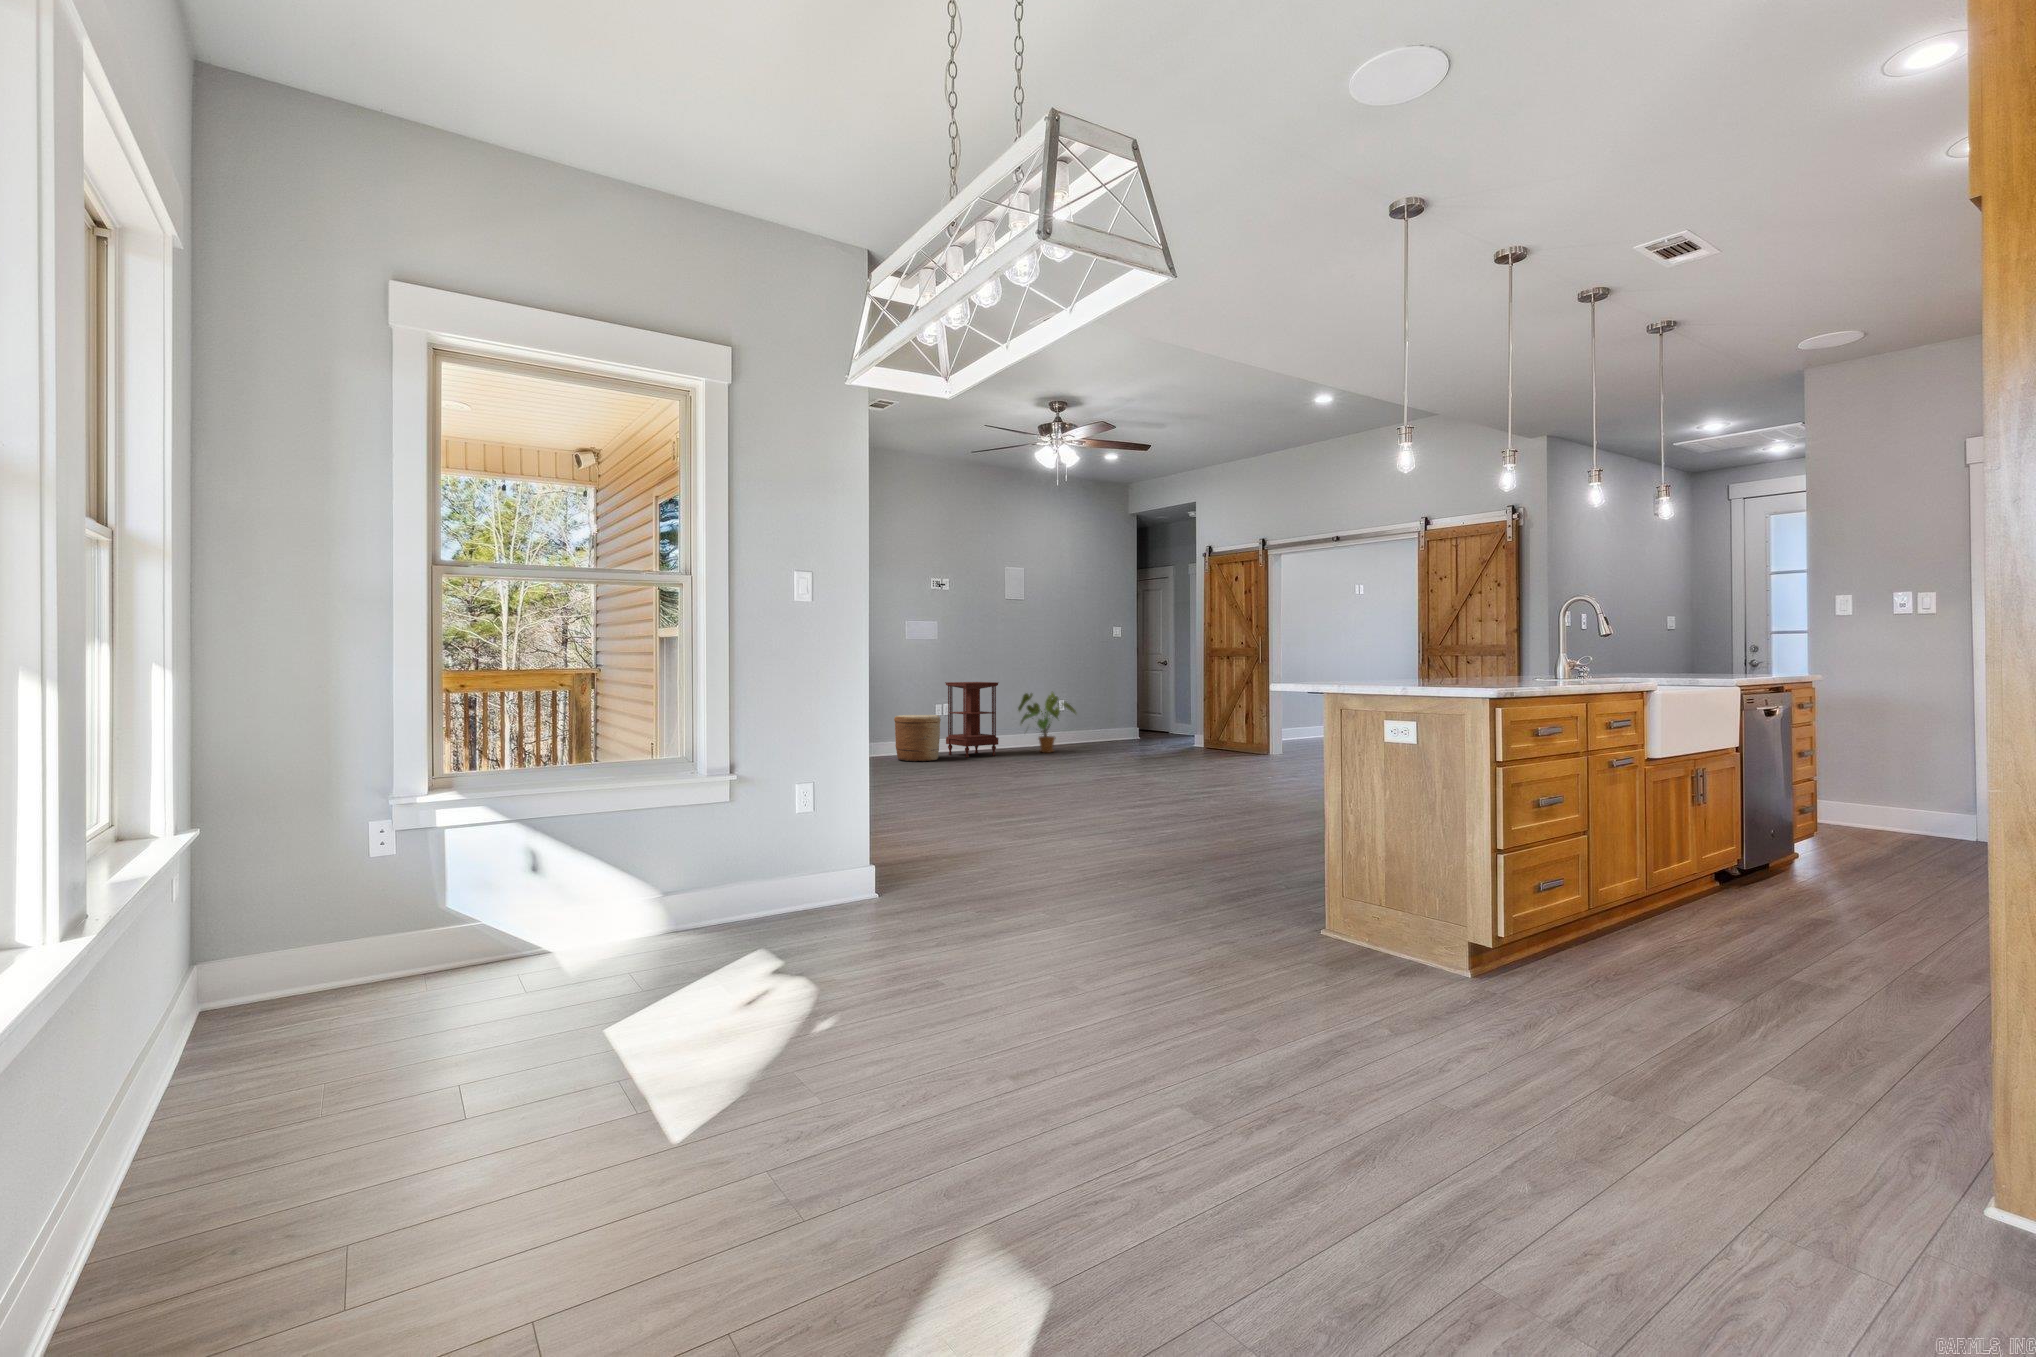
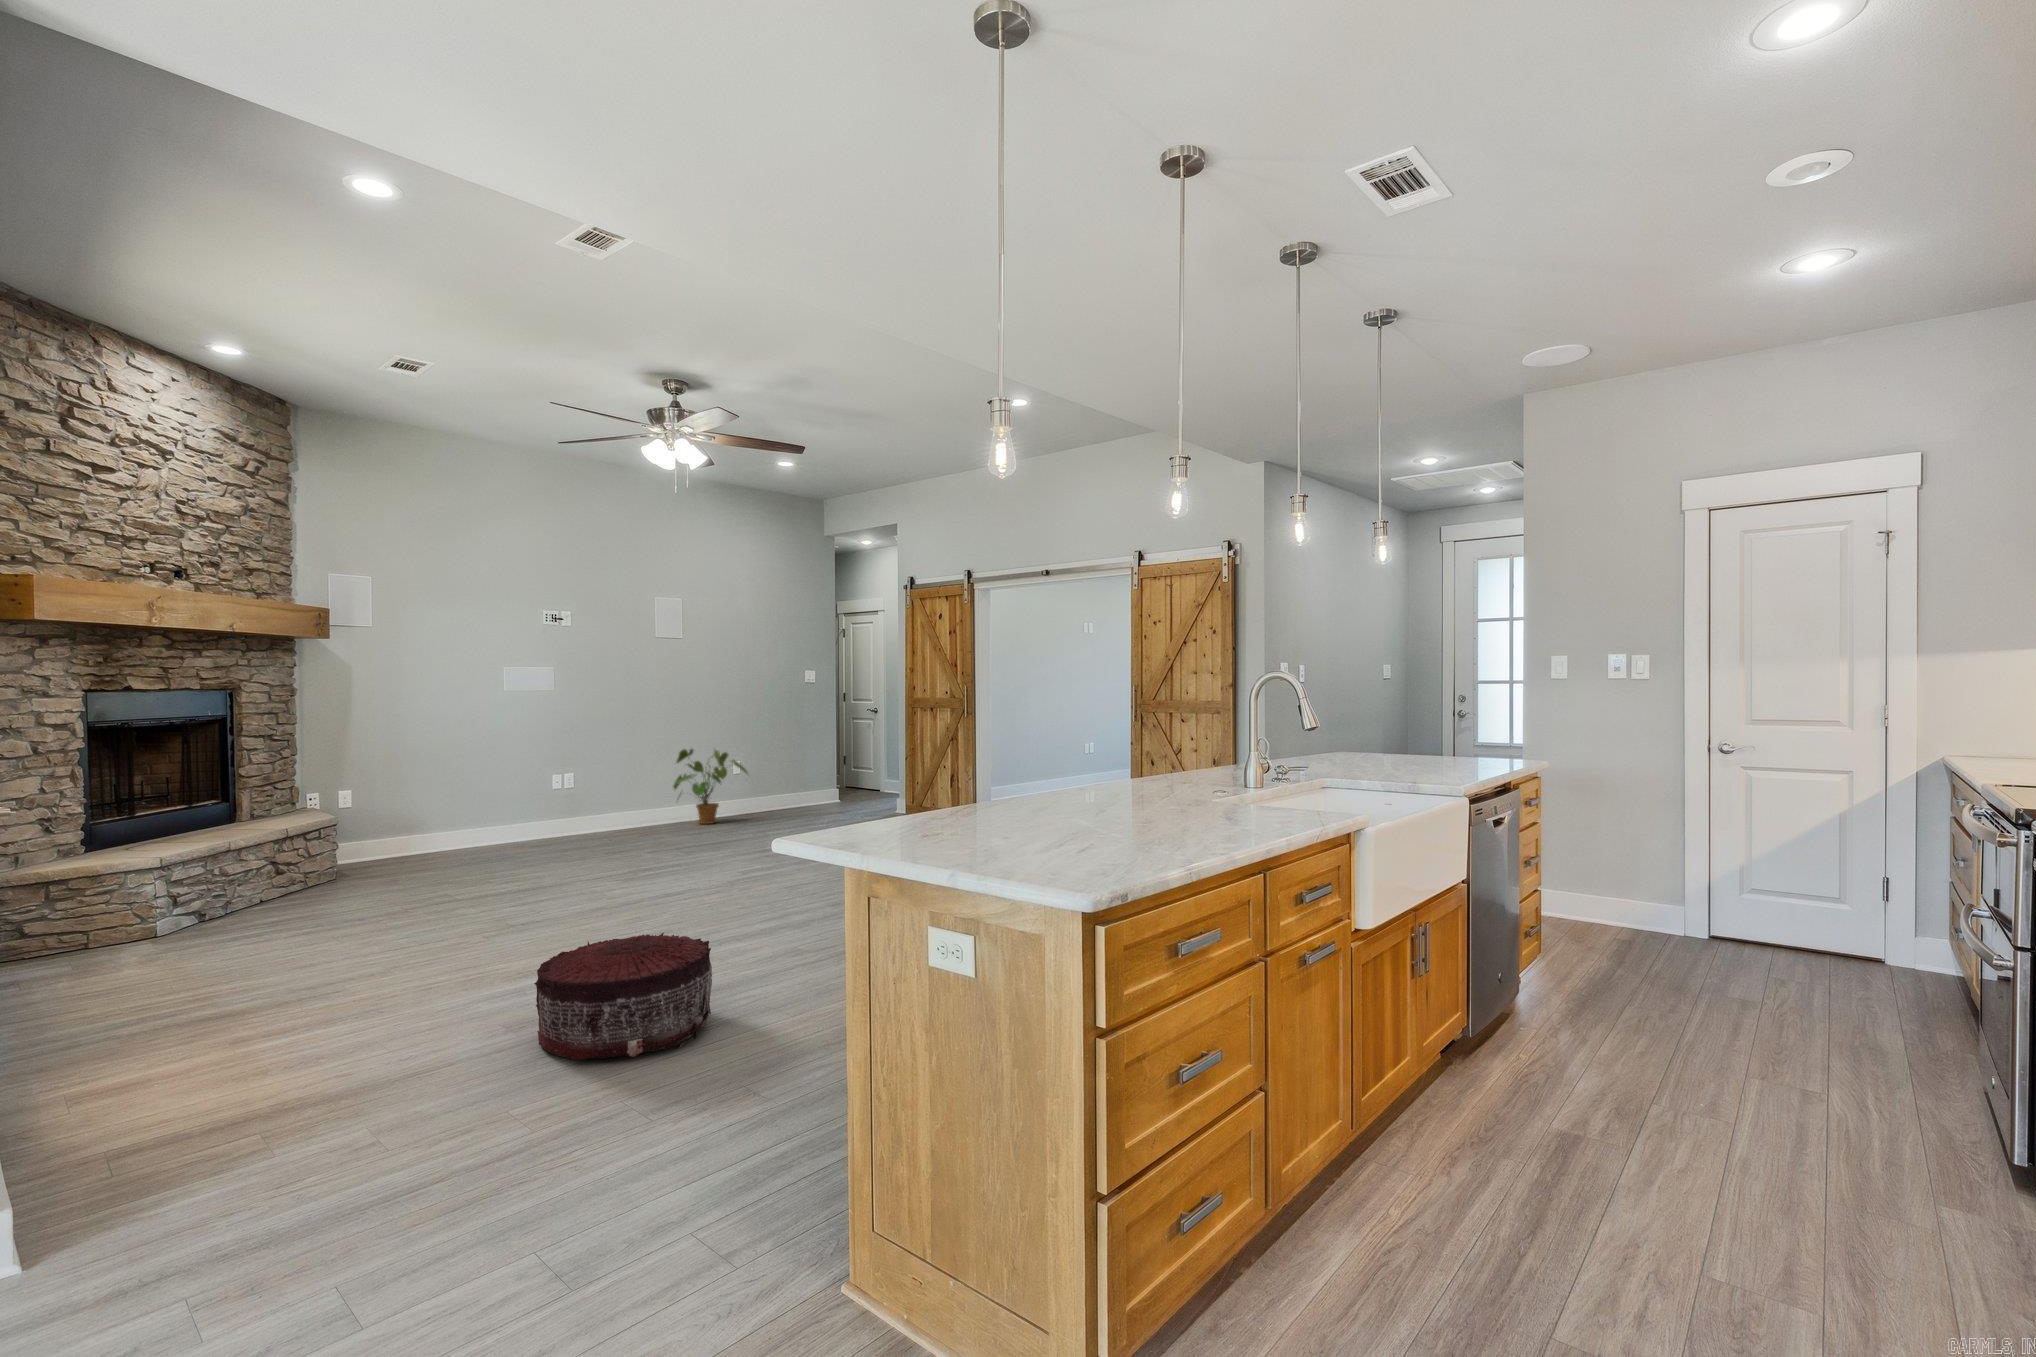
side table: present [945,682,999,758] -> none [566,737,639,837]
woven basket: present [894,715,941,761] -> none [482,782,551,847]
pouf: none [1055,787,1161,853] -> present [534,933,712,1060]

